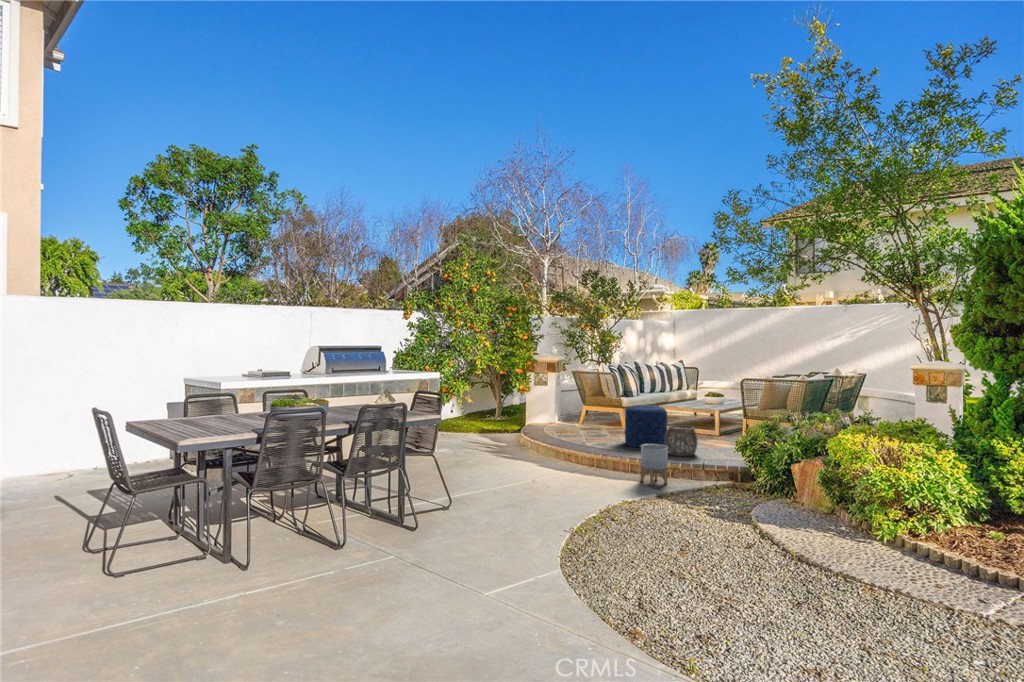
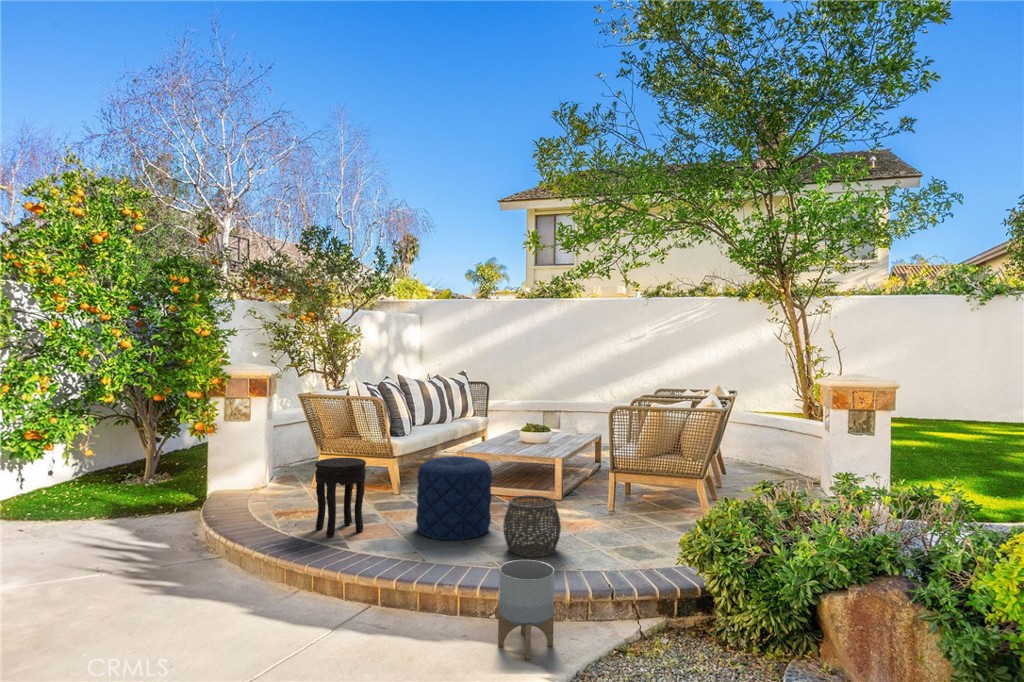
side table: none [573,403,599,441] -> present [315,458,366,538]

